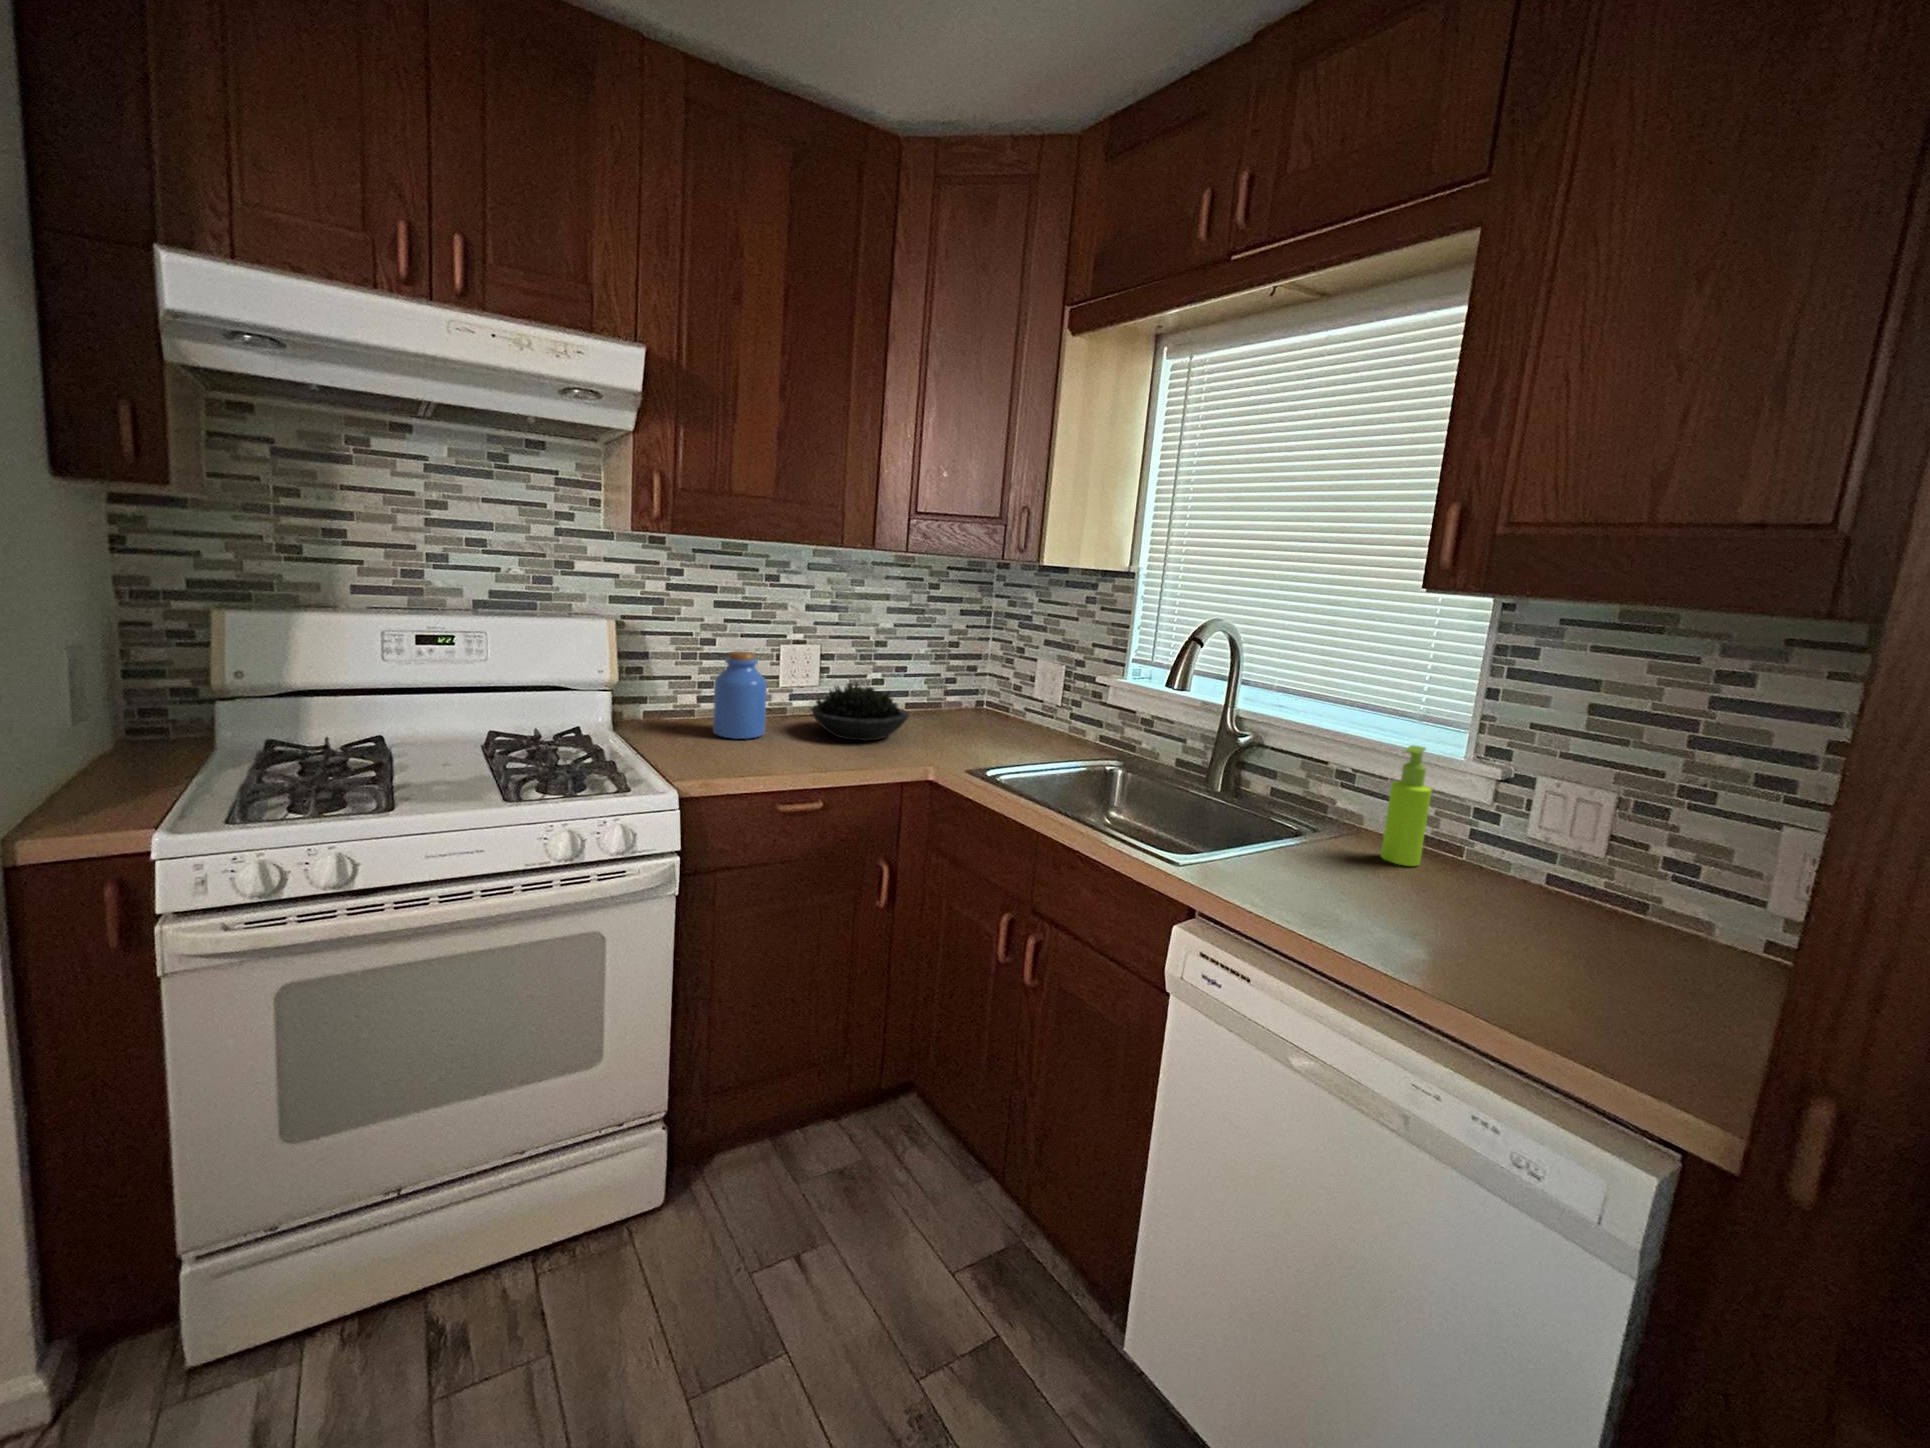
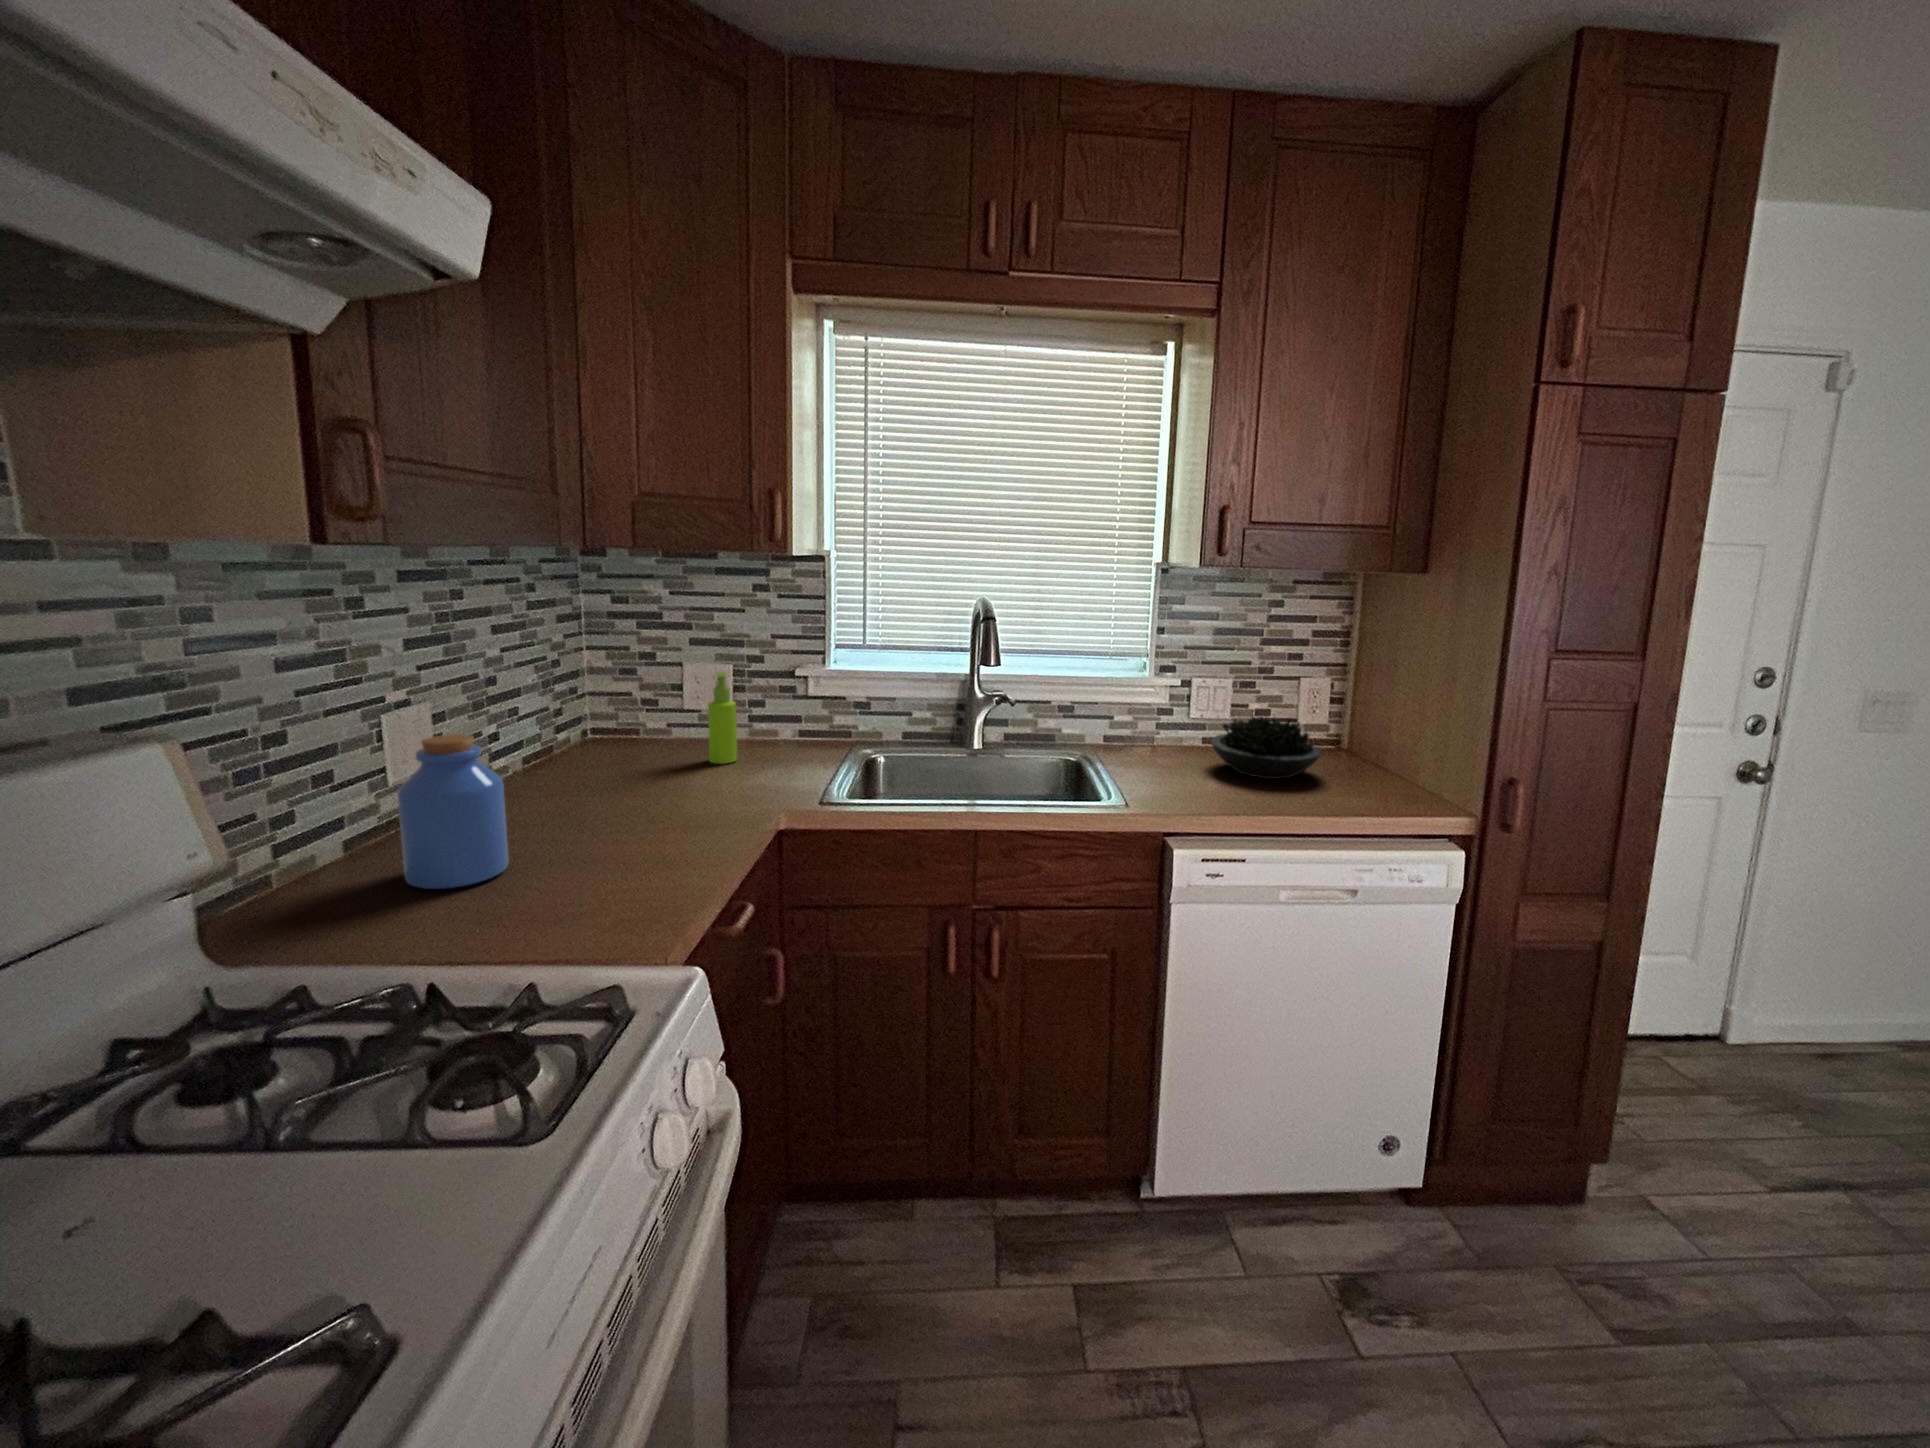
succulent plant: present [811,683,909,741] -> present [1210,716,1322,779]
soap dispenser: present [1381,745,1432,866] -> present [708,672,737,764]

